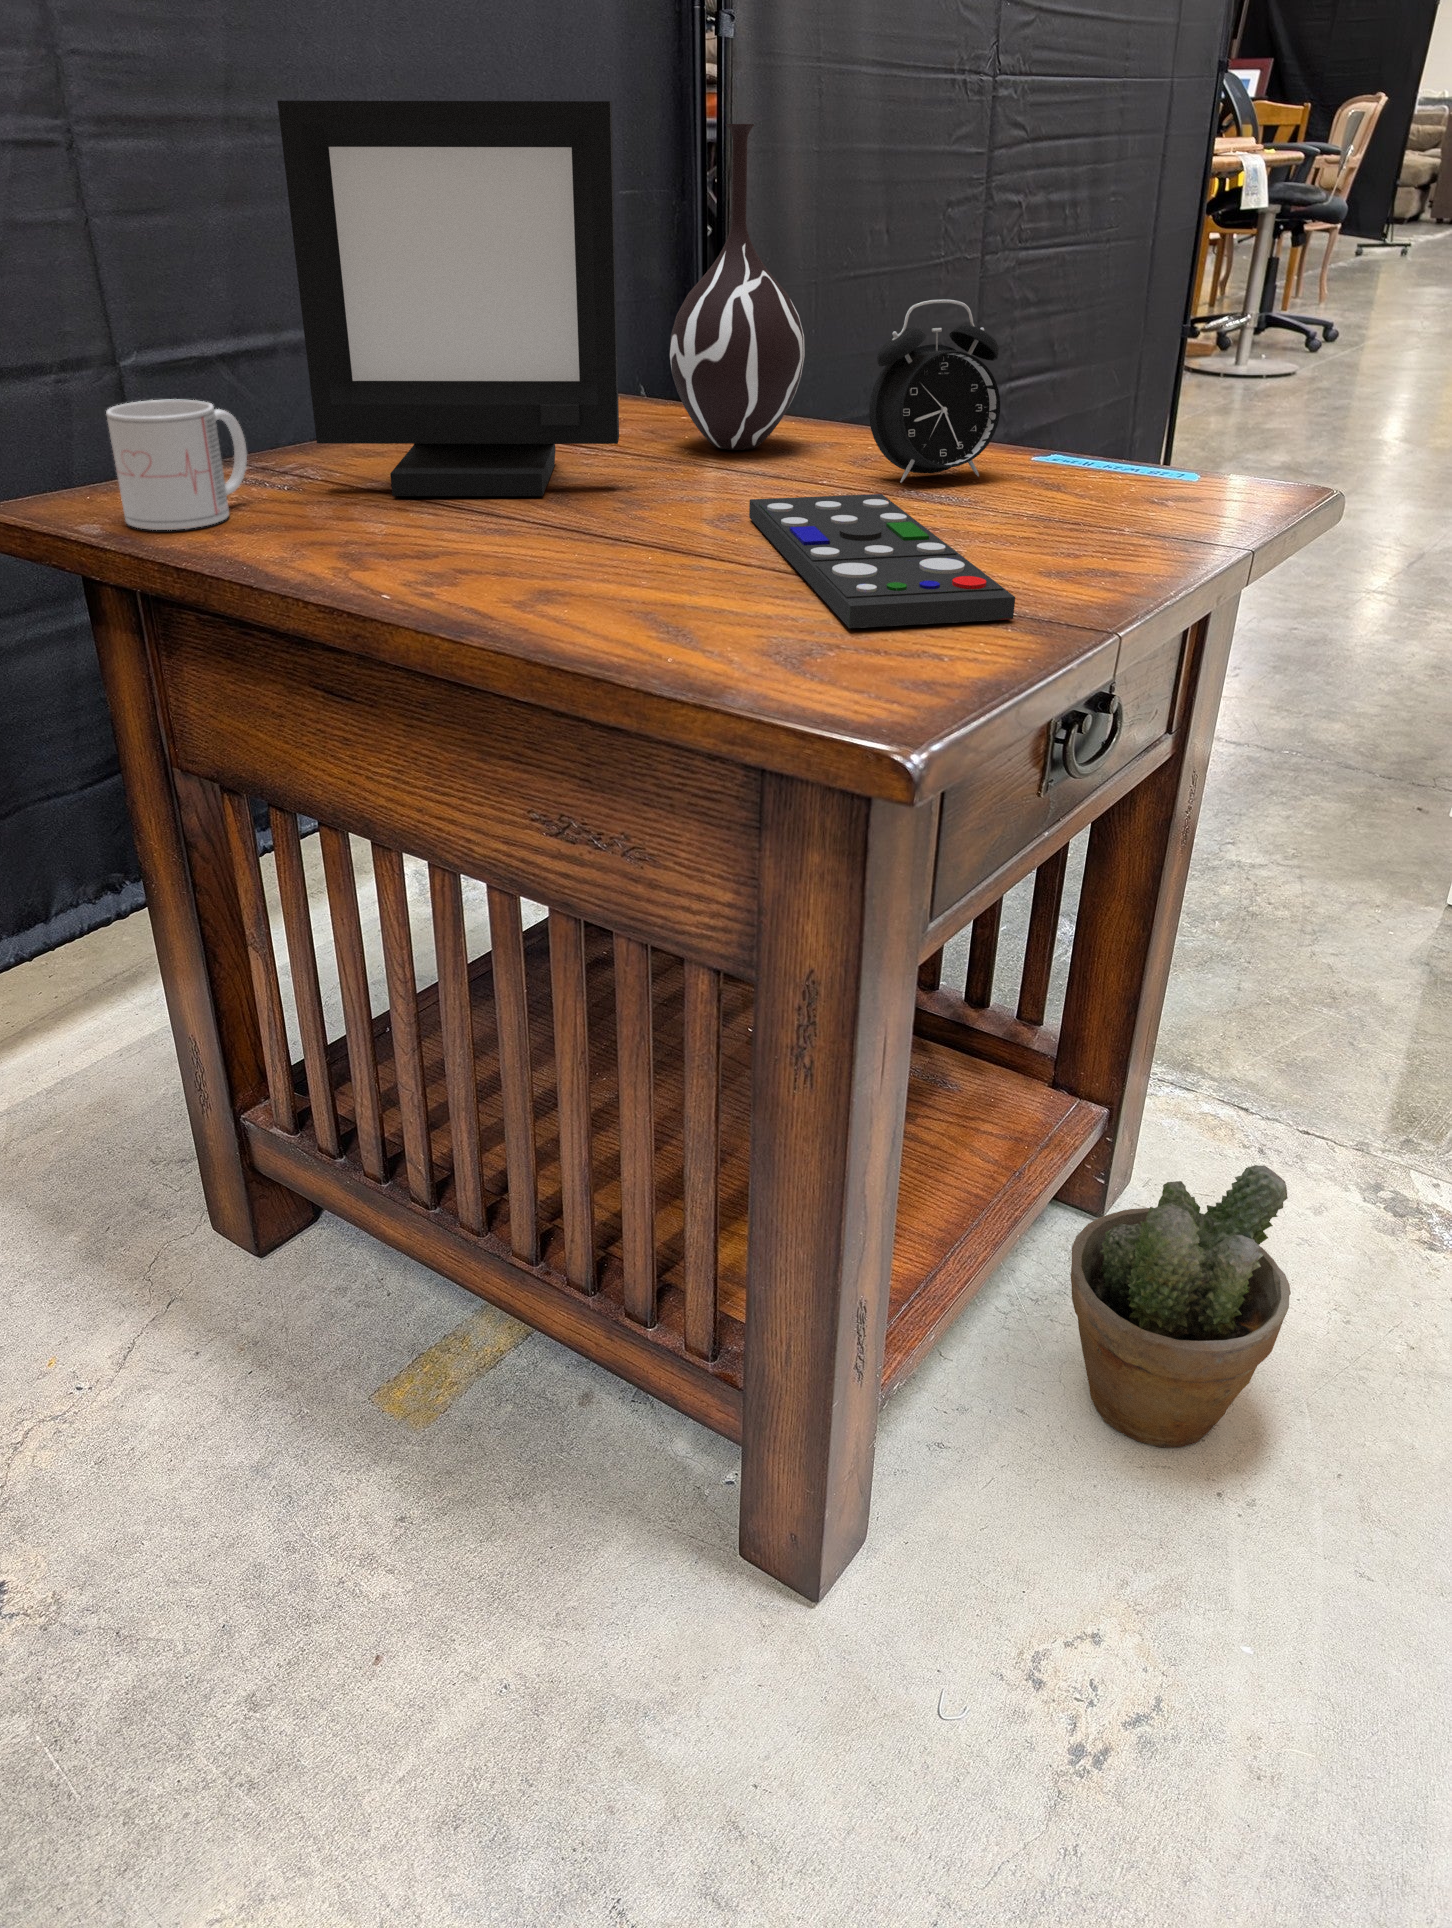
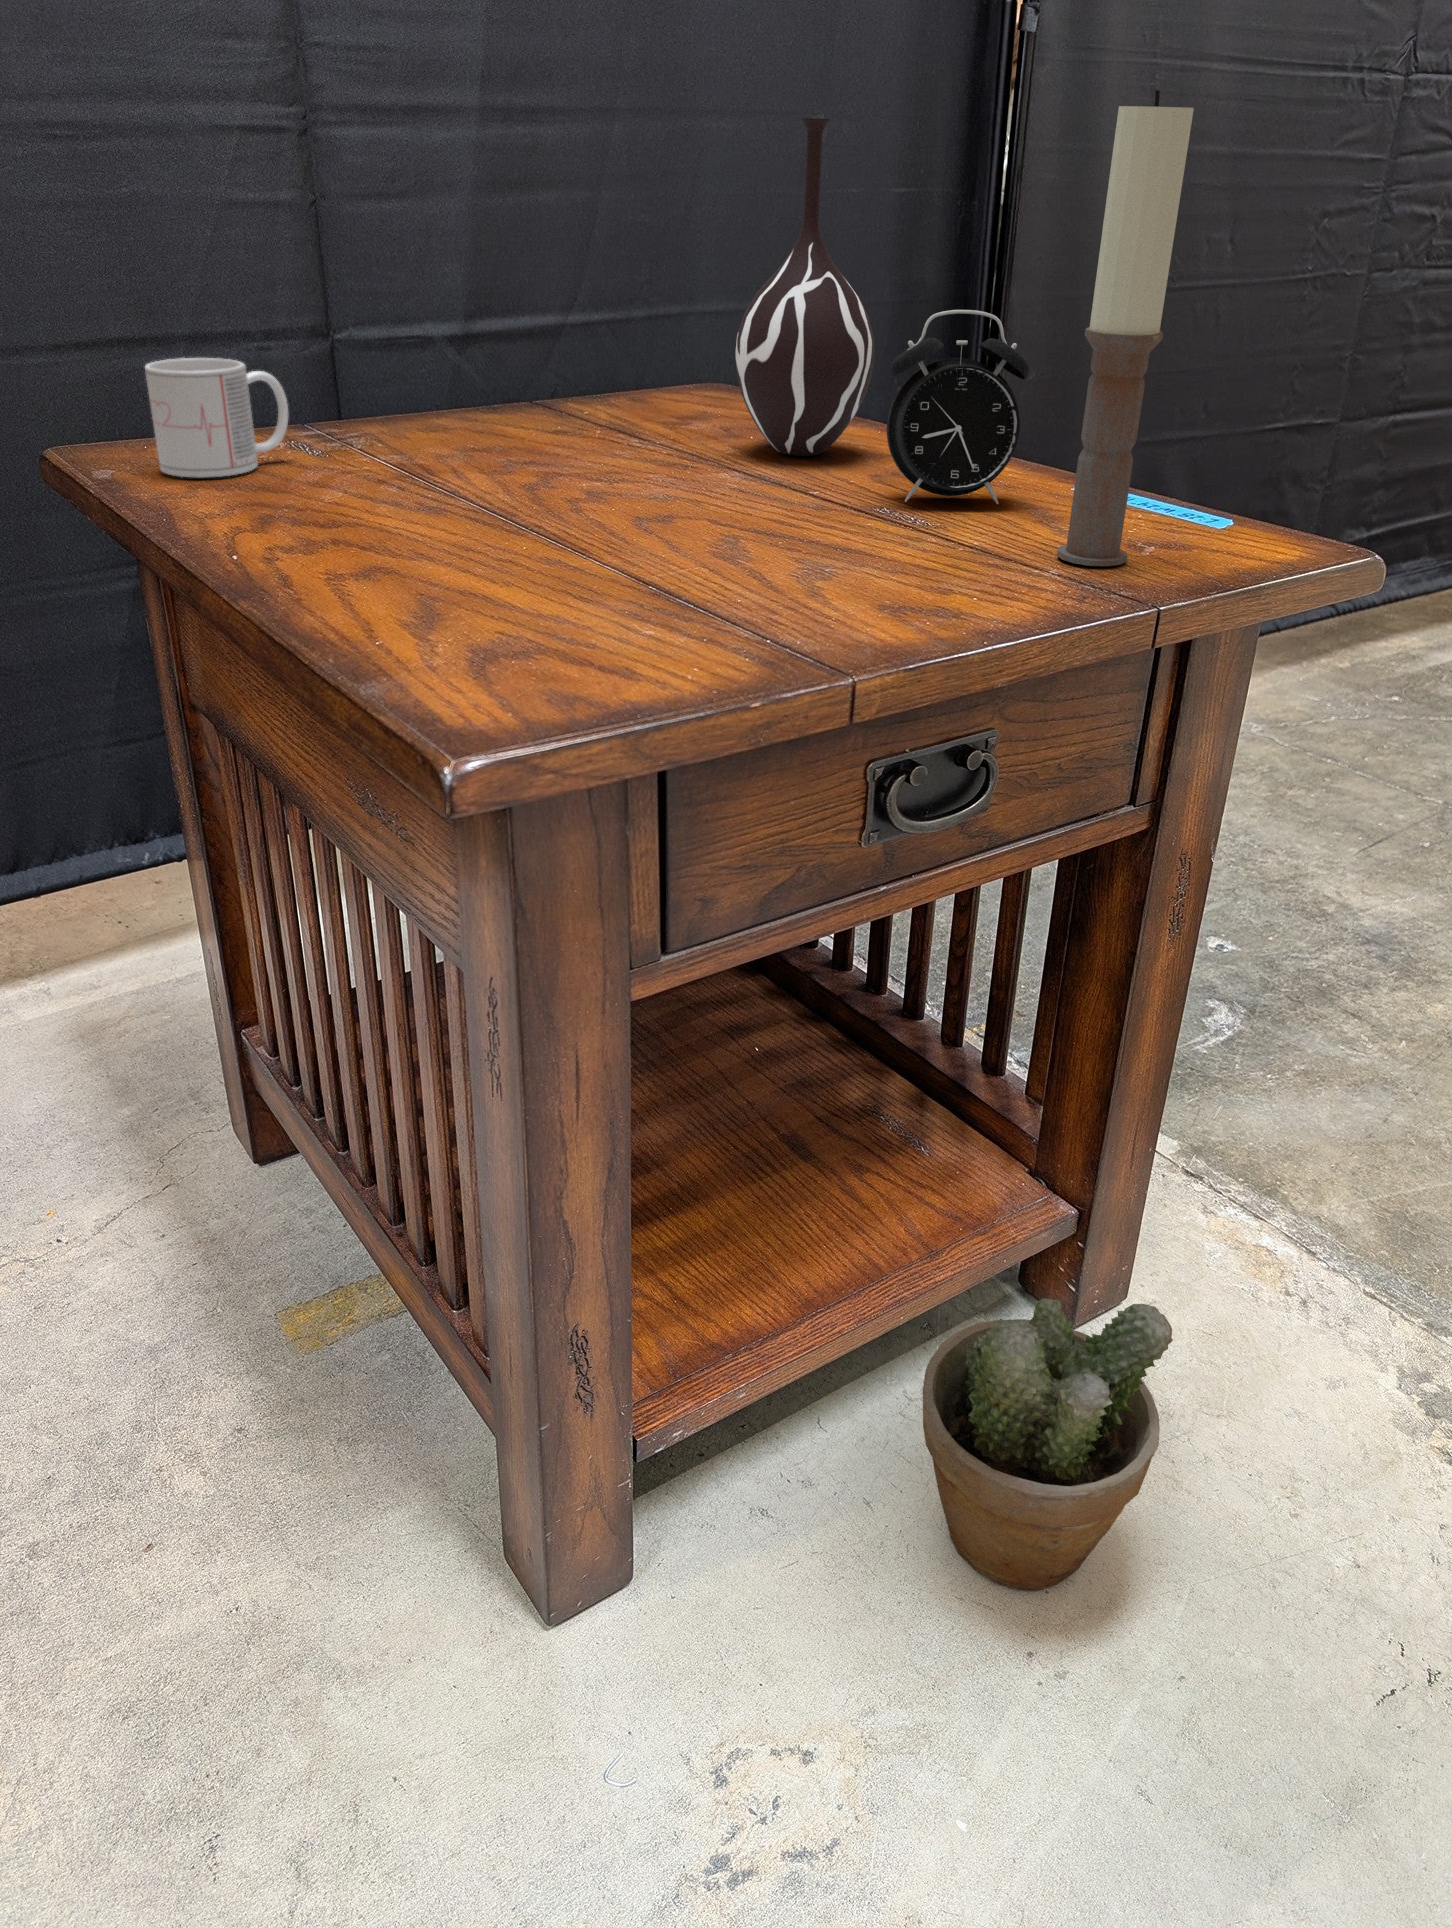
candle: none [1091,96,1211,522] -> present [1057,90,1194,566]
picture frame: present [277,101,619,496] -> none [326,83,634,480]
remote control: present [749,494,1015,628] -> none [619,501,842,646]

